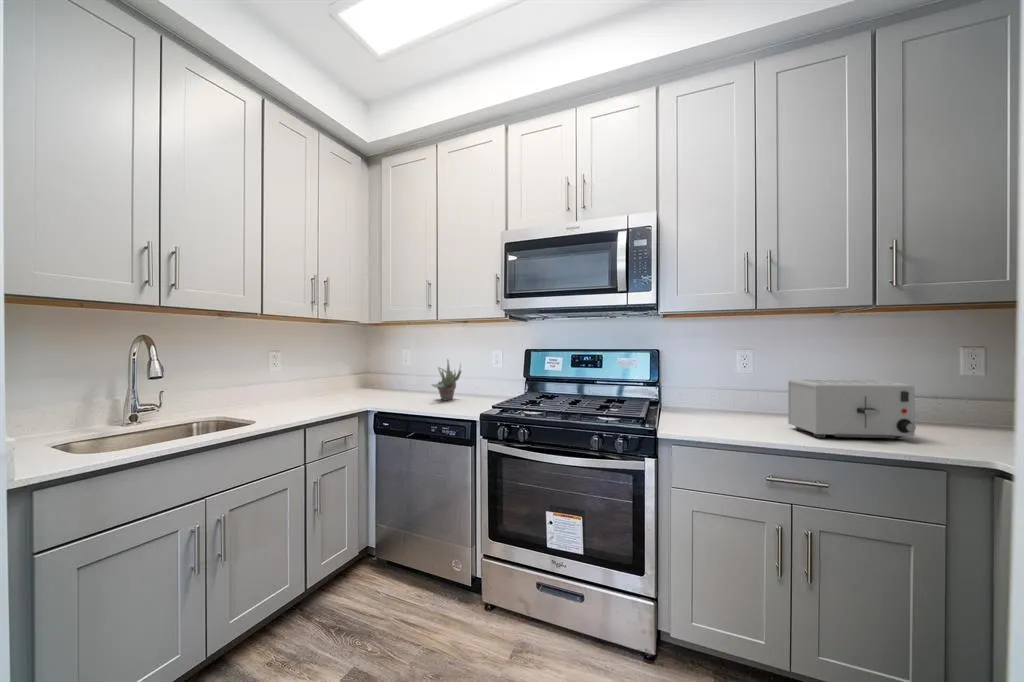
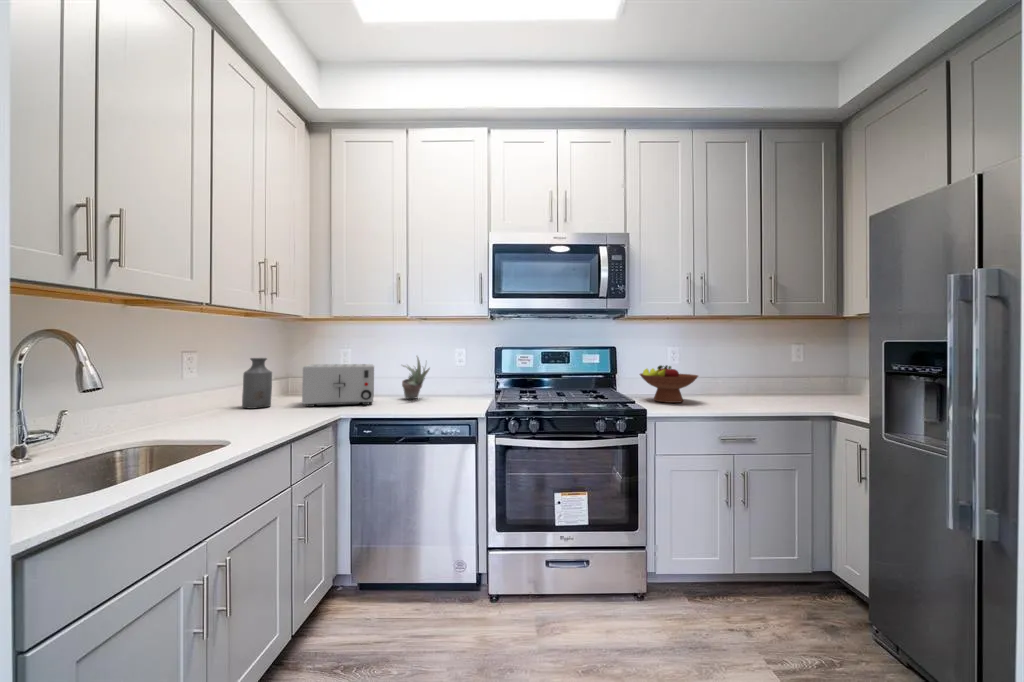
bottle: none [308,361,330,403] -> present [242,358,272,409]
fruit bowl: none [682,373,762,422] -> present [640,365,698,403]
toaster: present [788,379,916,439] -> present [302,364,374,407]

